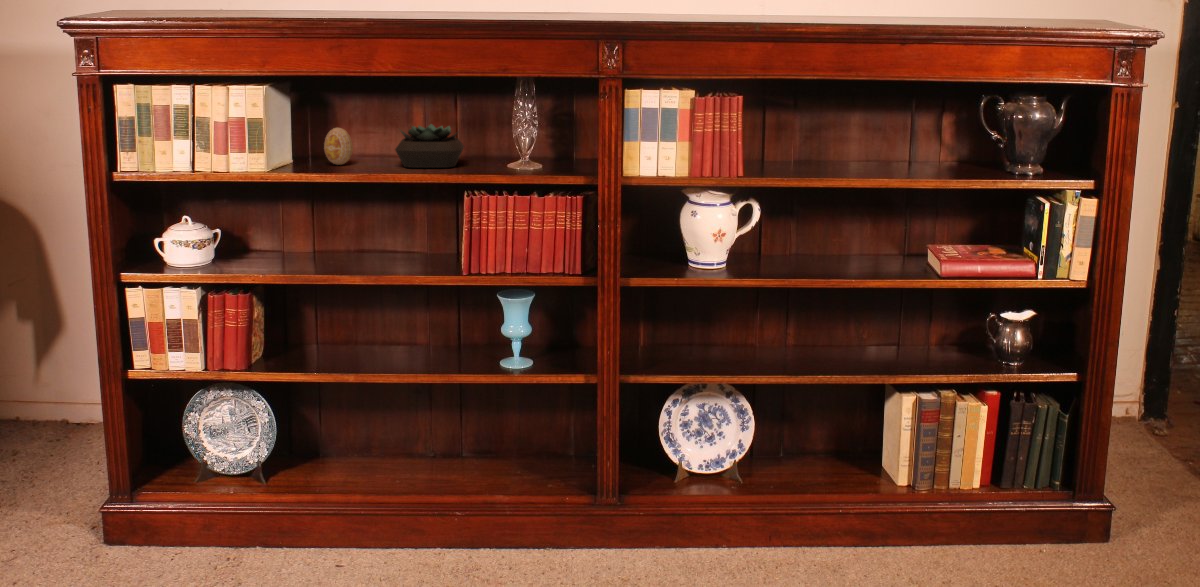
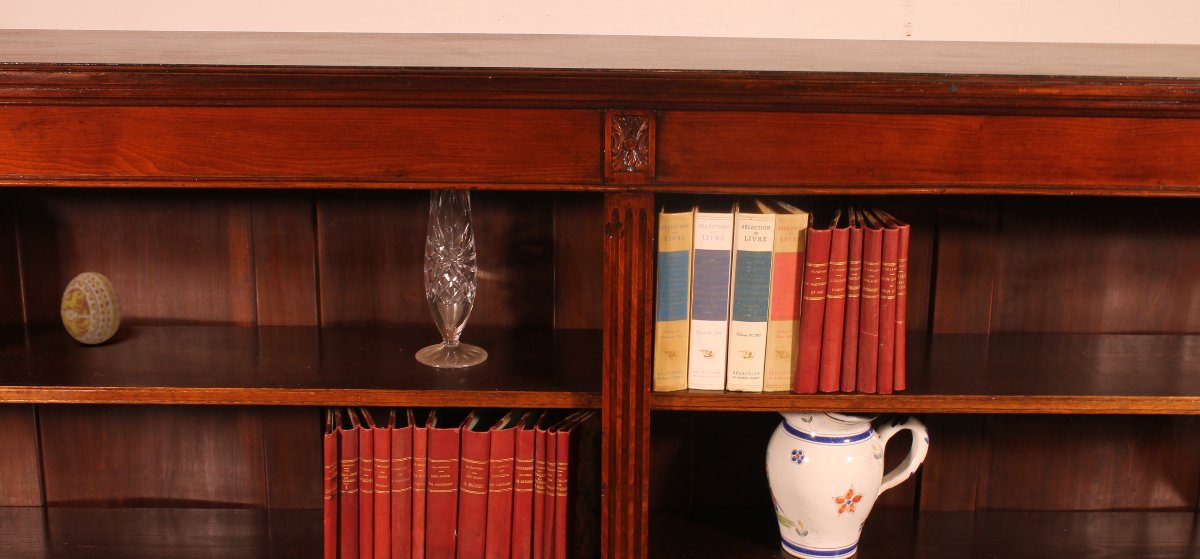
succulent plant: present [395,124,464,168] -> none [195,261,345,358]

